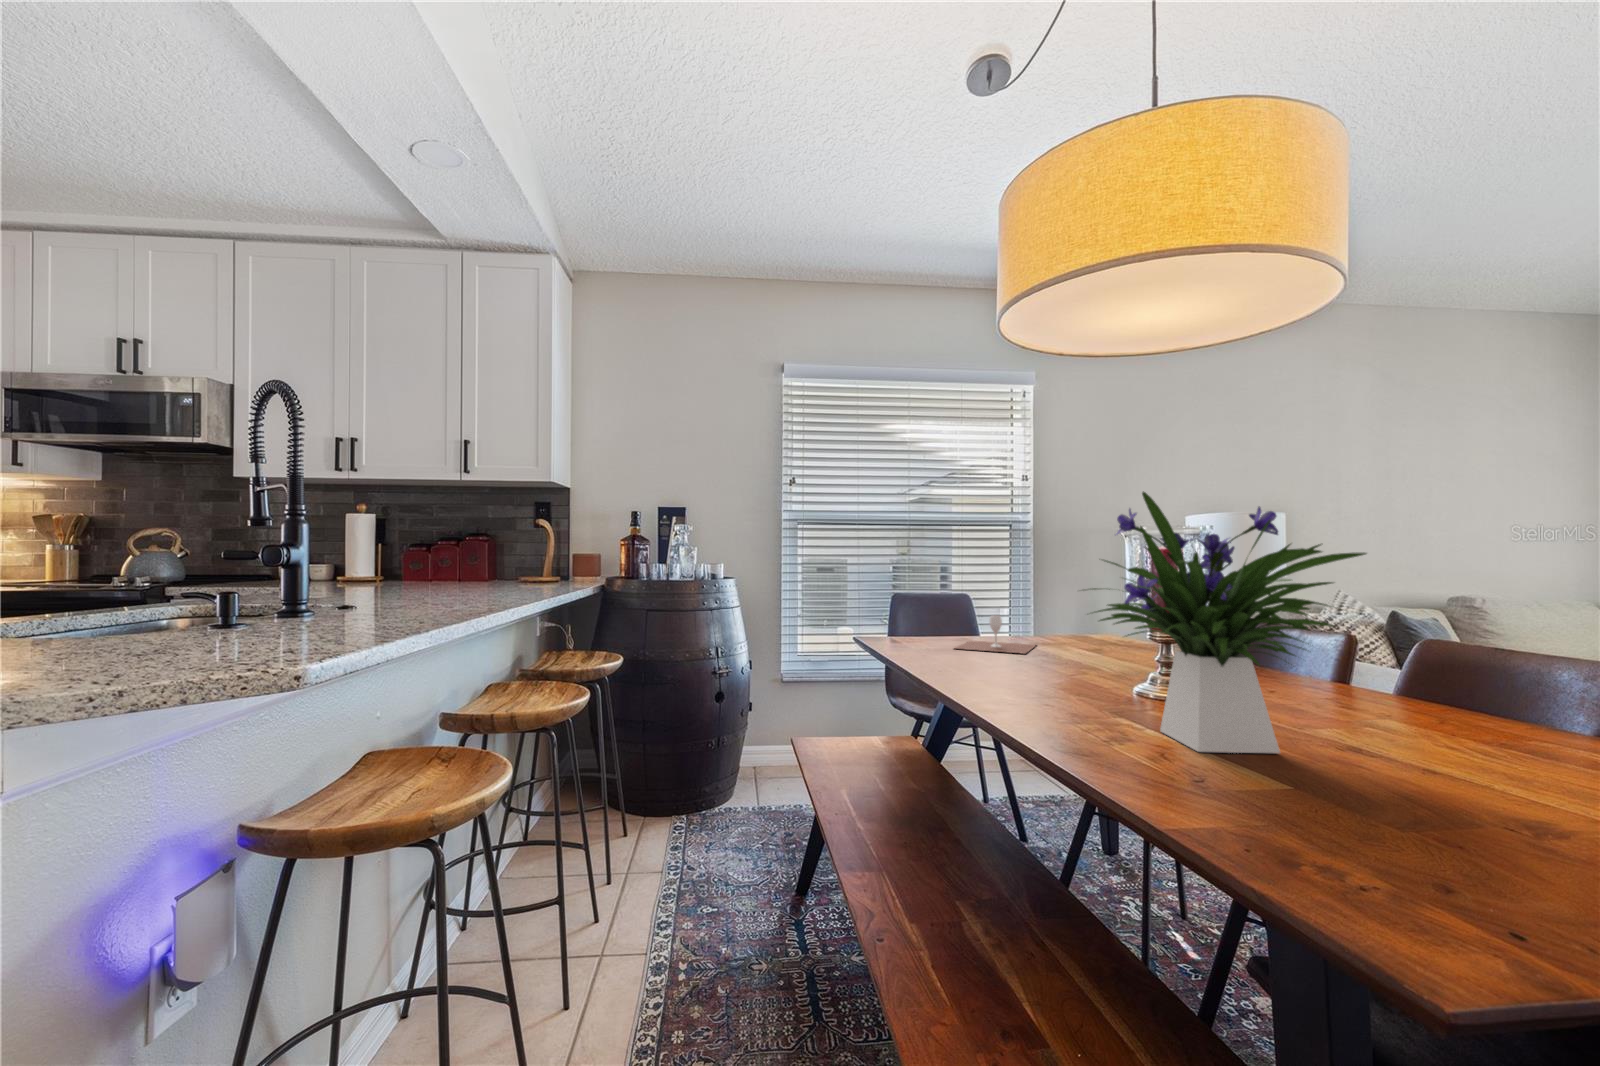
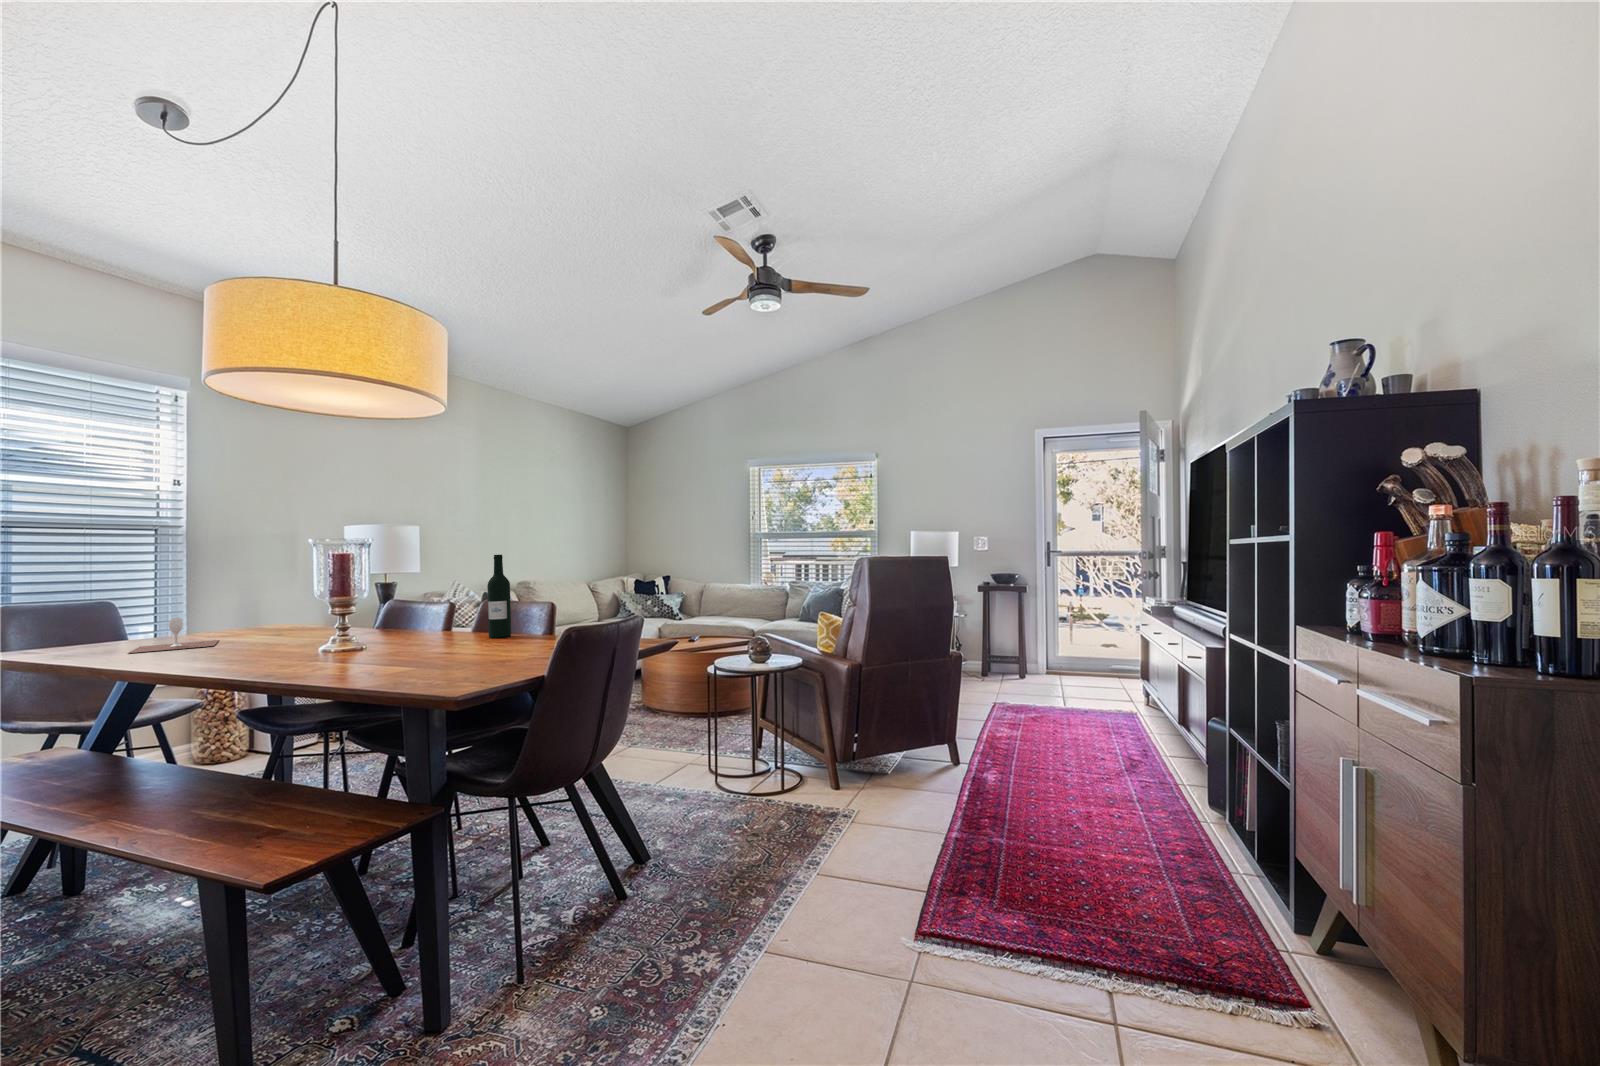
flower arrangement: present [1094,491,1366,753] -> none [291,525,441,662]
wine bottle: none [1467,554,1541,745] -> present [487,555,511,638]

